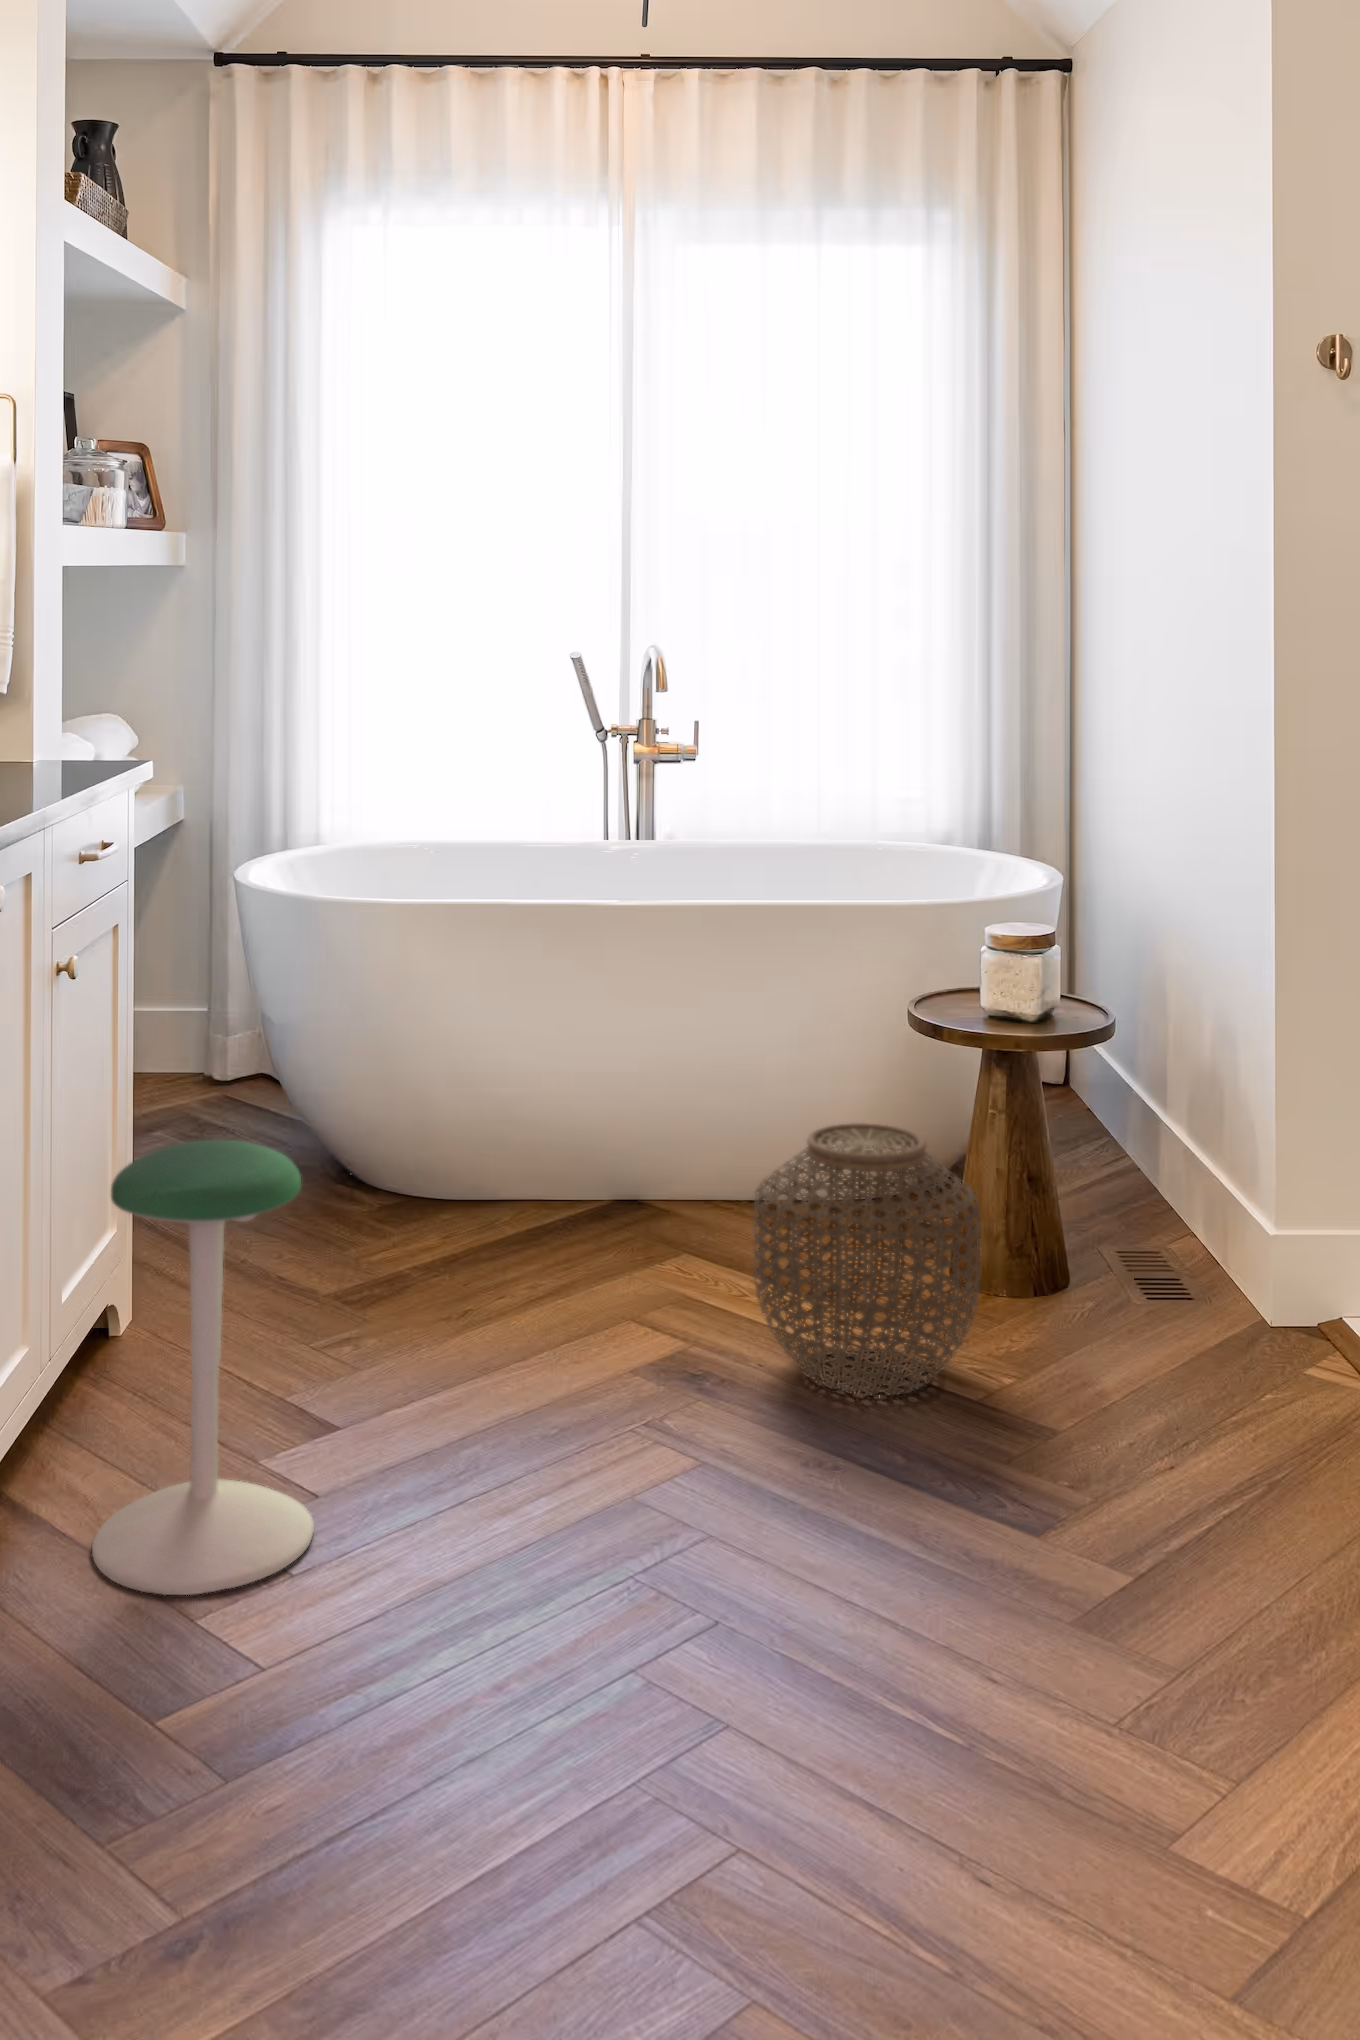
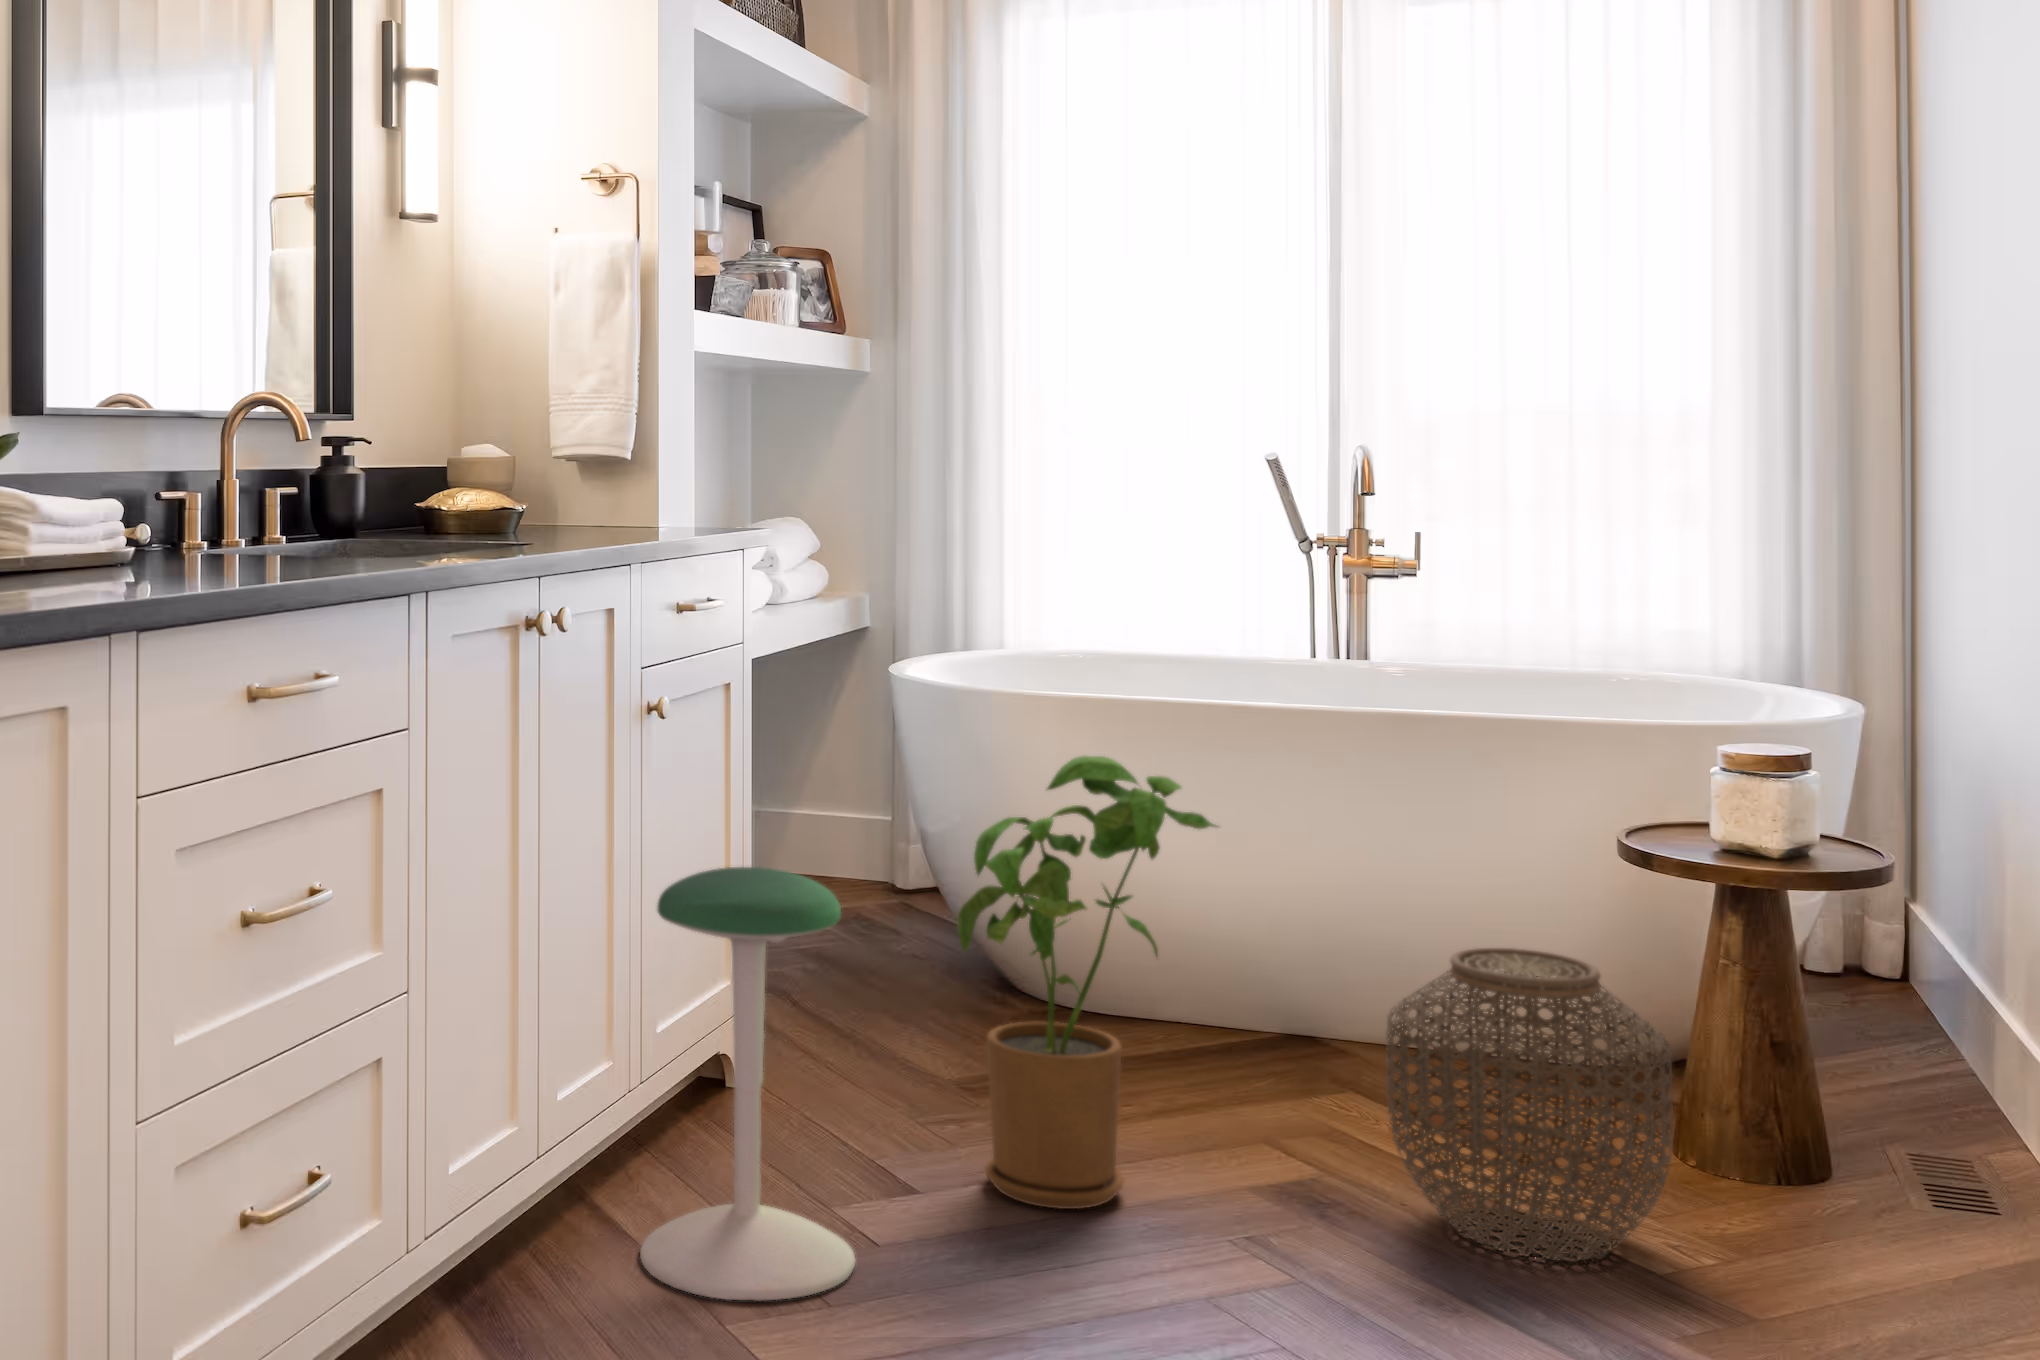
house plant: none [386,988,625,1423] -> present [957,756,1216,1209]

